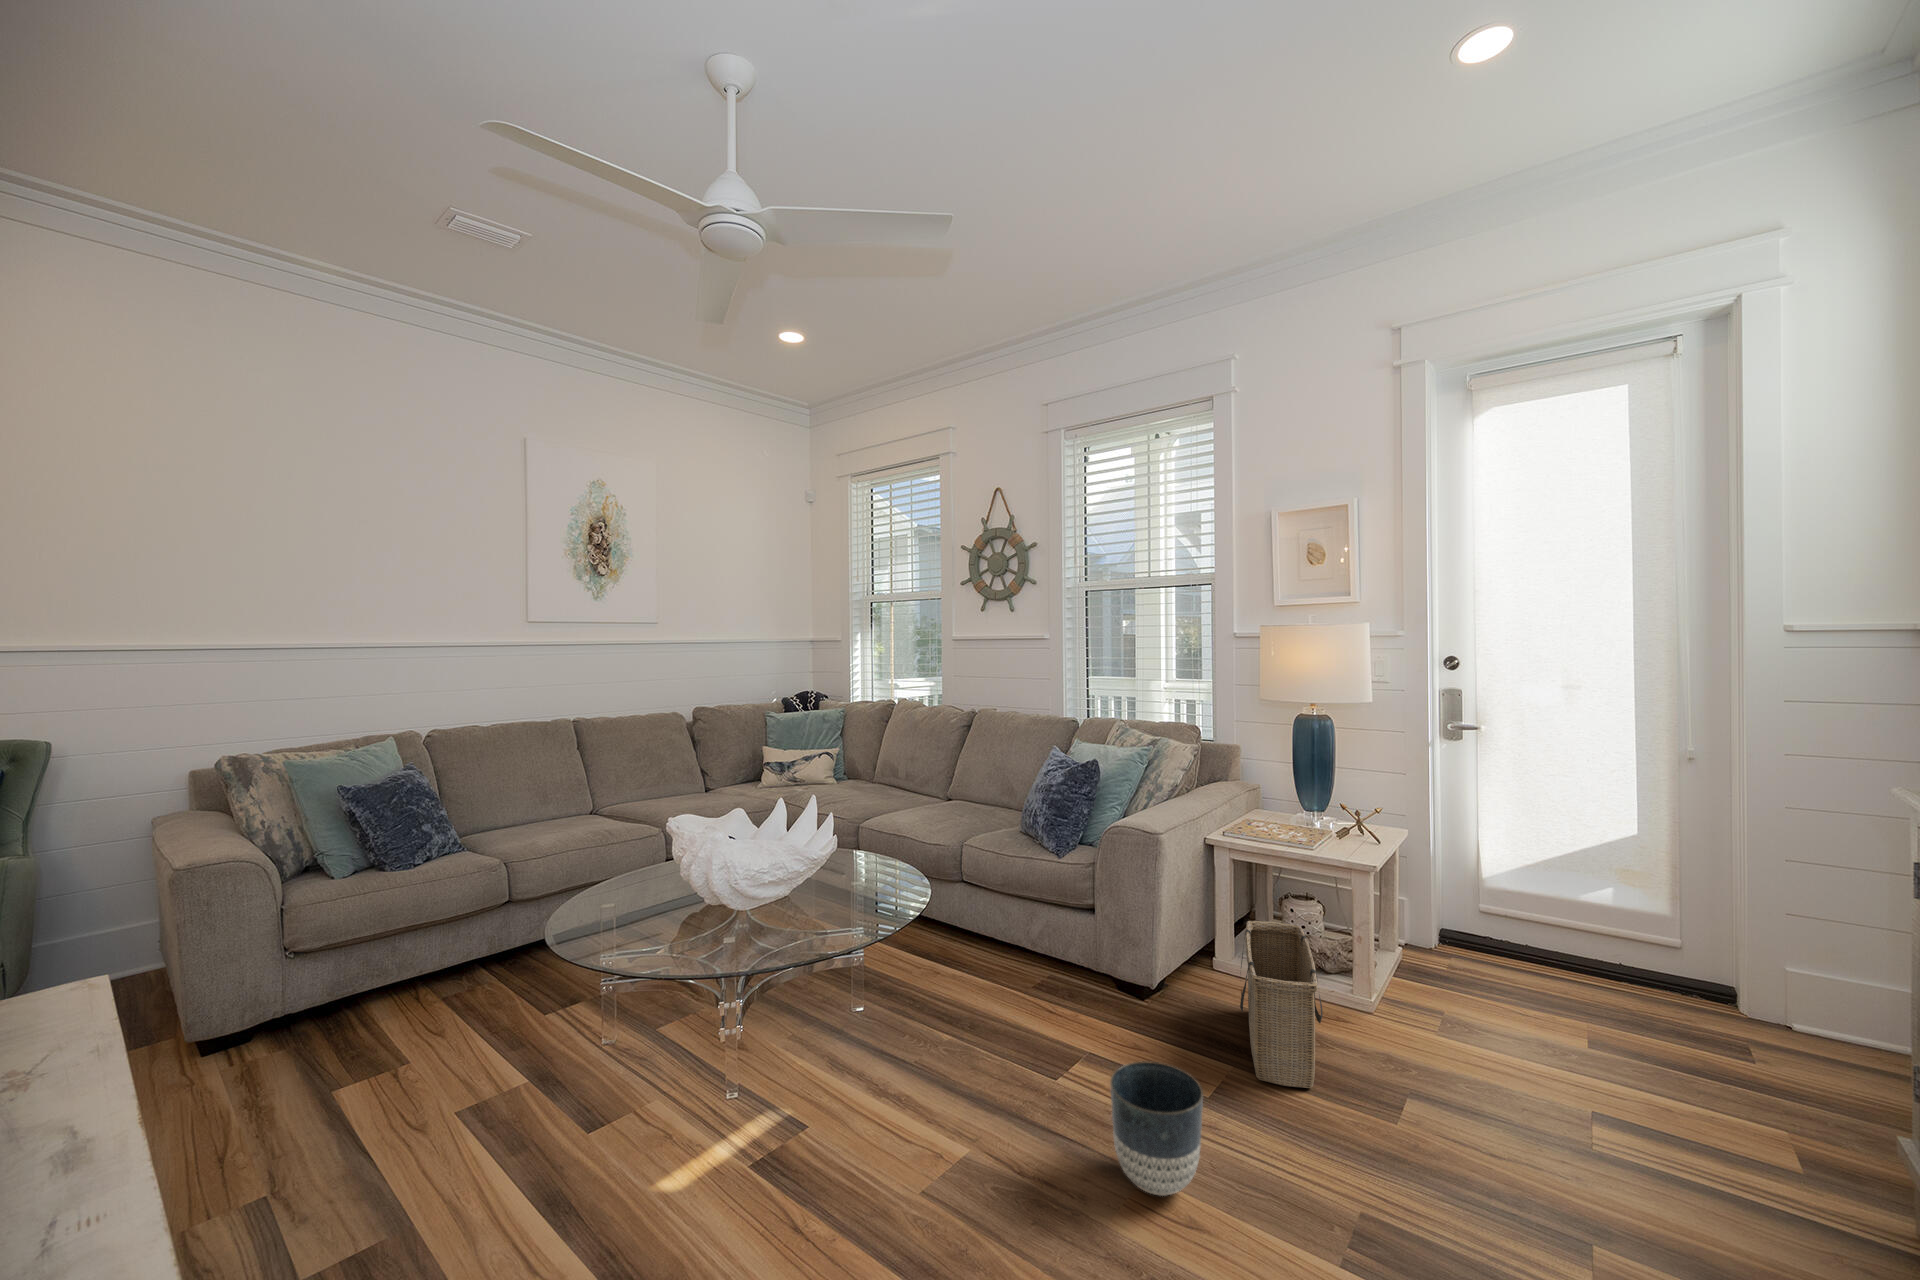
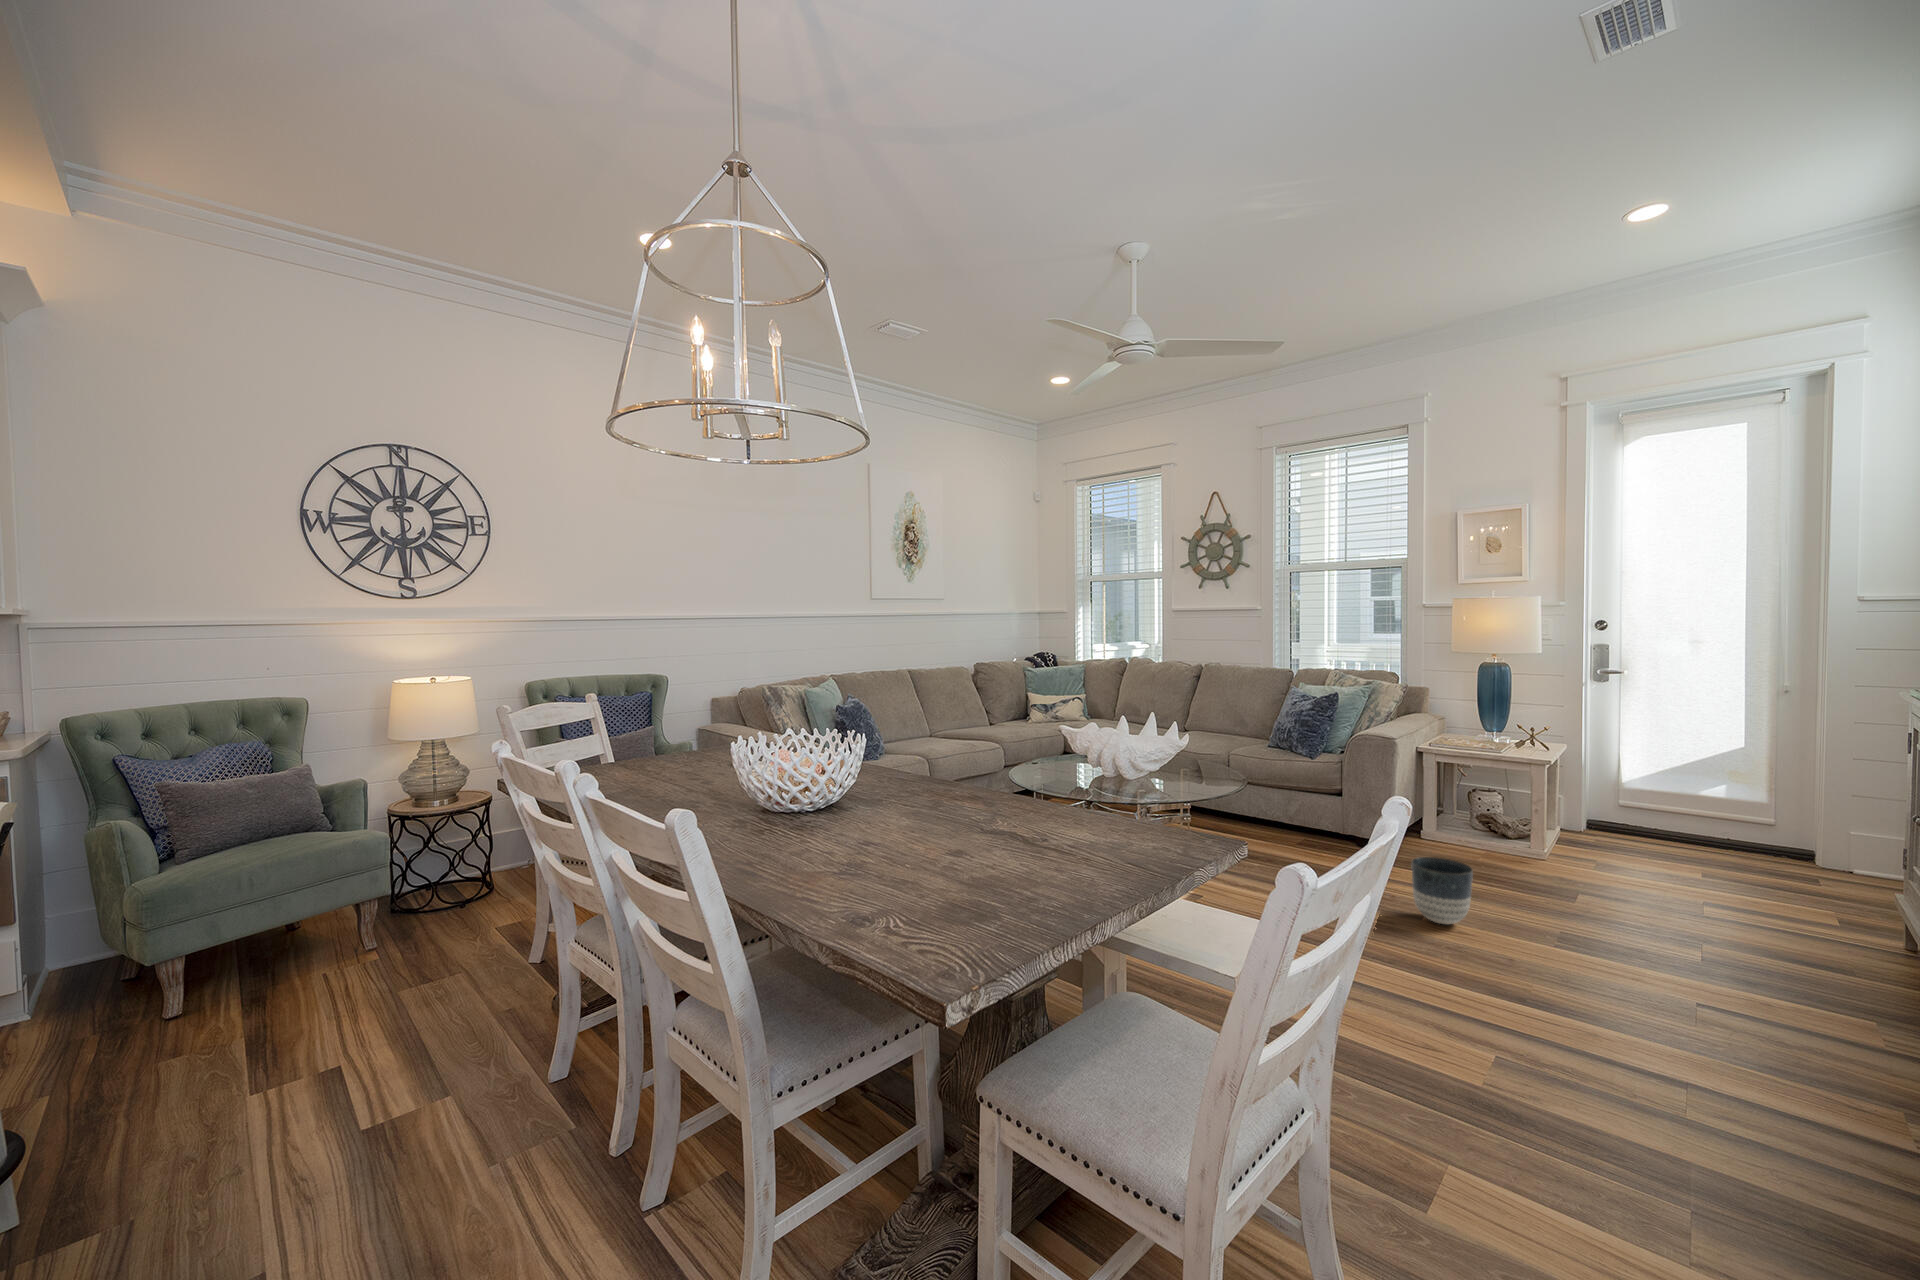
basket: present [1240,921,1323,1088] -> none [1459,797,1526,889]

